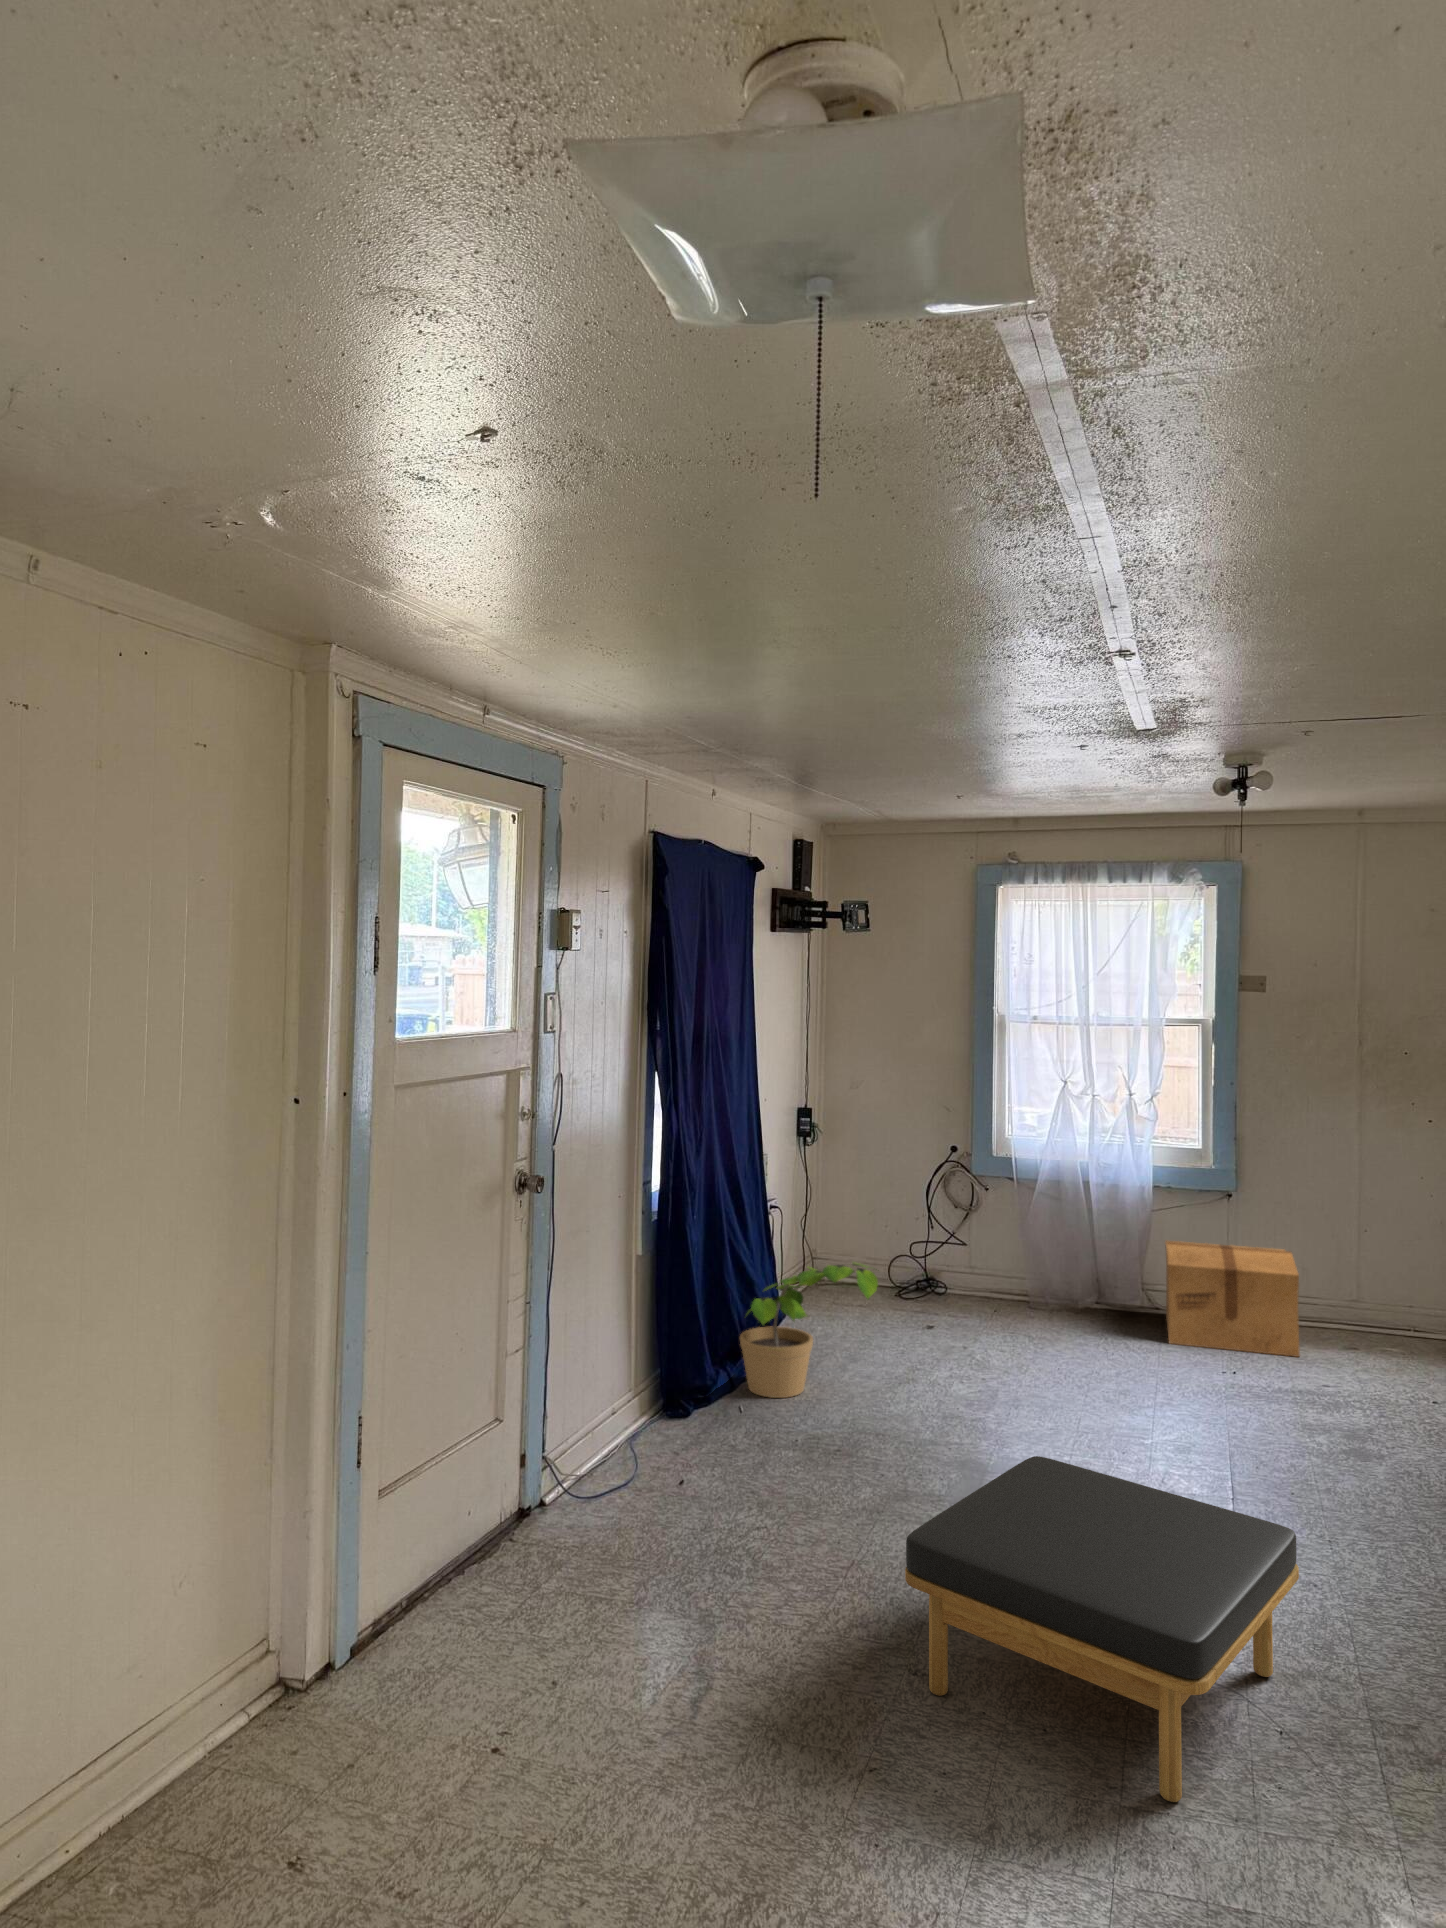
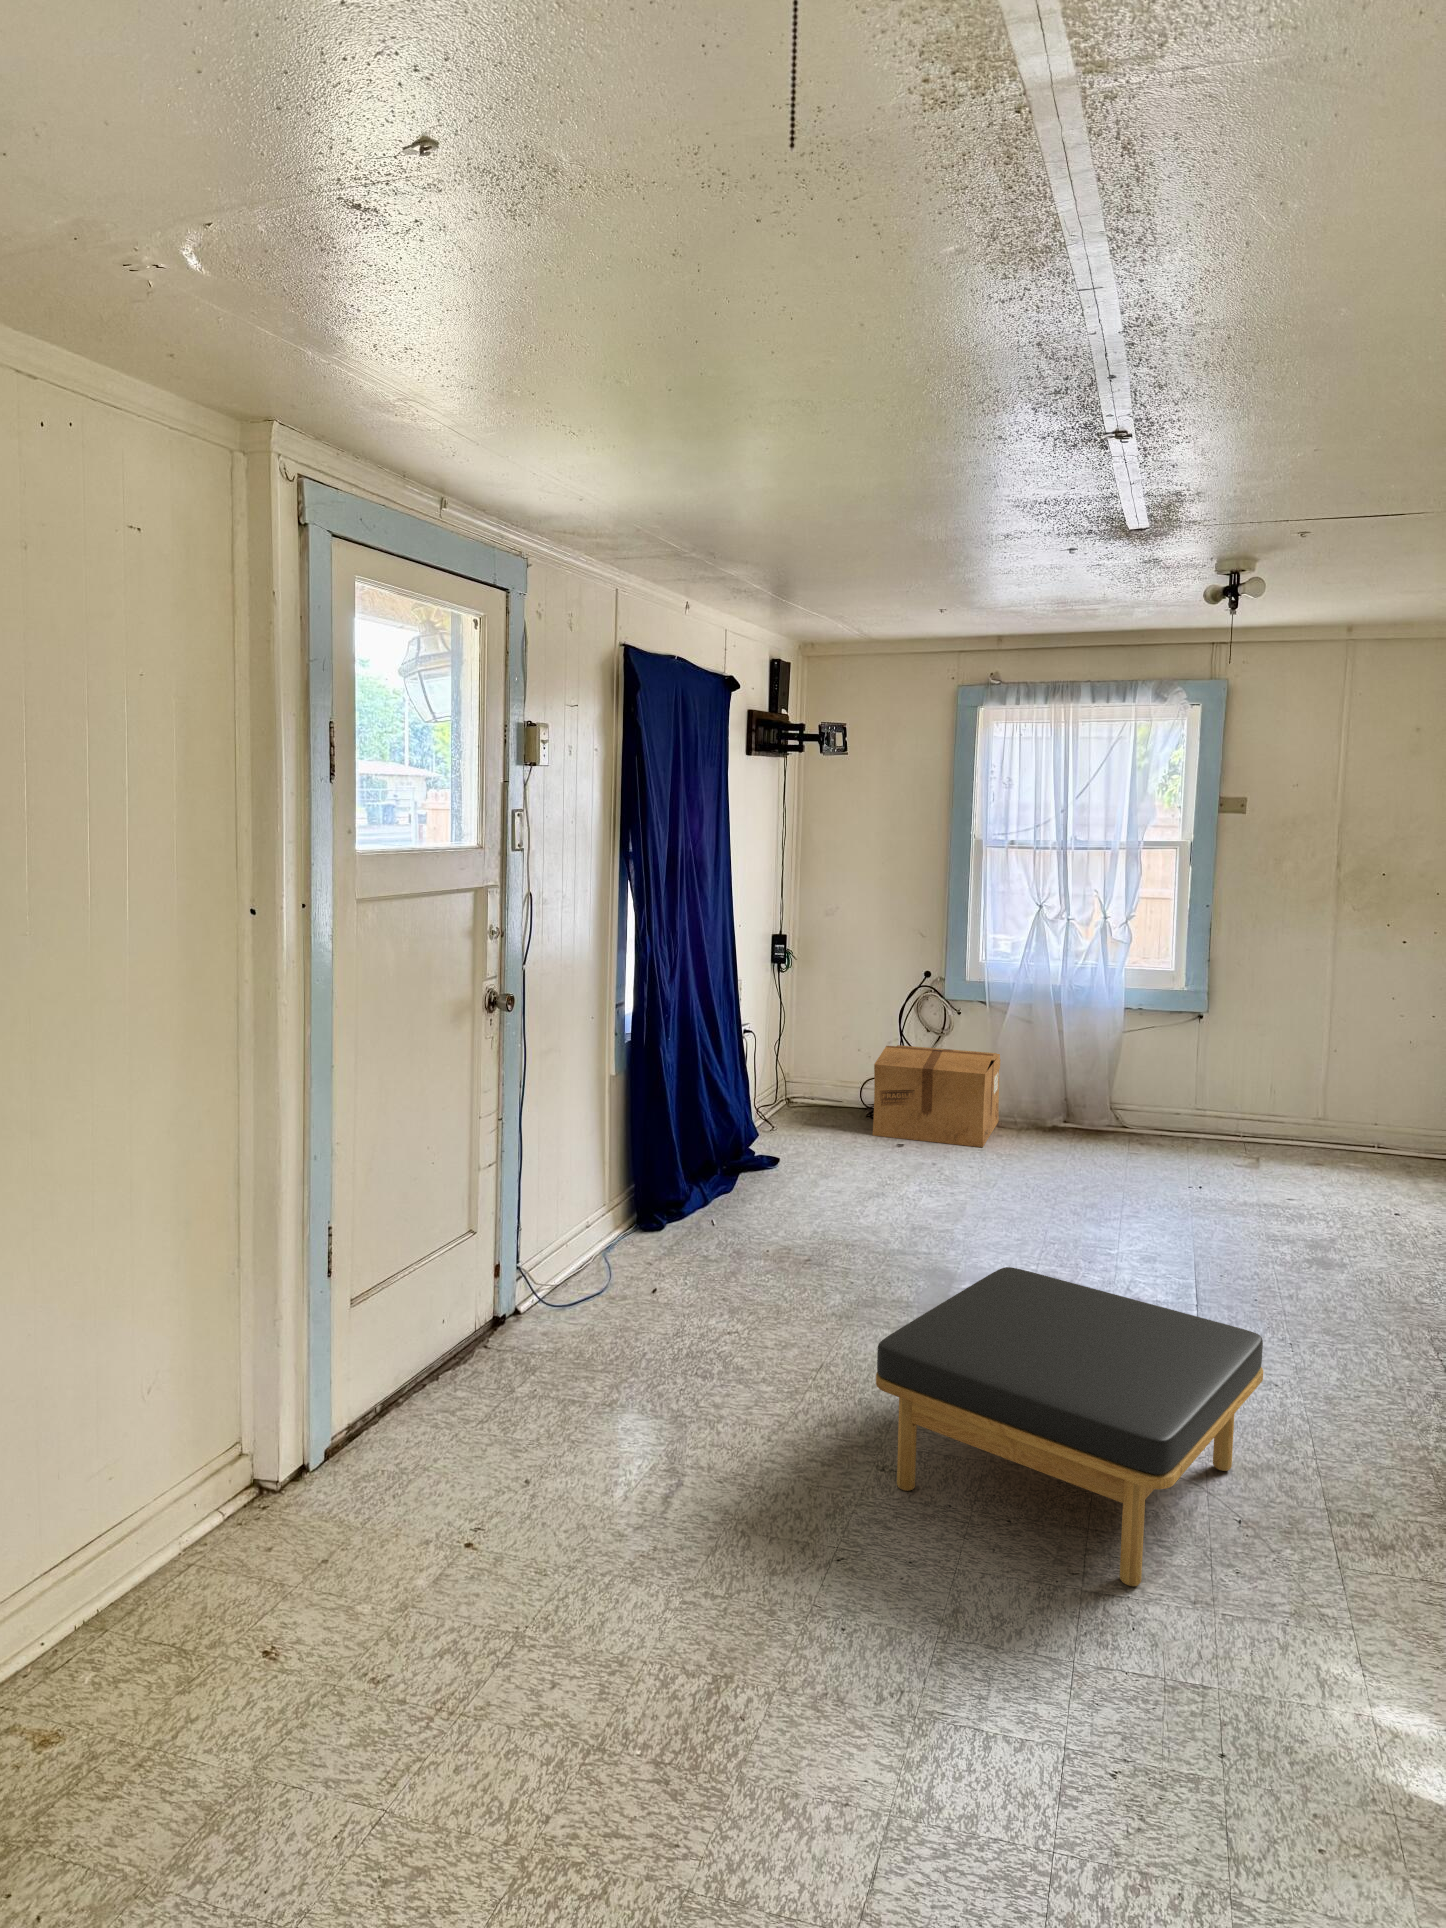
cardboard box: present [1165,1240,1300,1357] -> present [873,1045,1001,1147]
potted plant: present [740,1262,878,1398] -> none [712,1083,854,1215]

